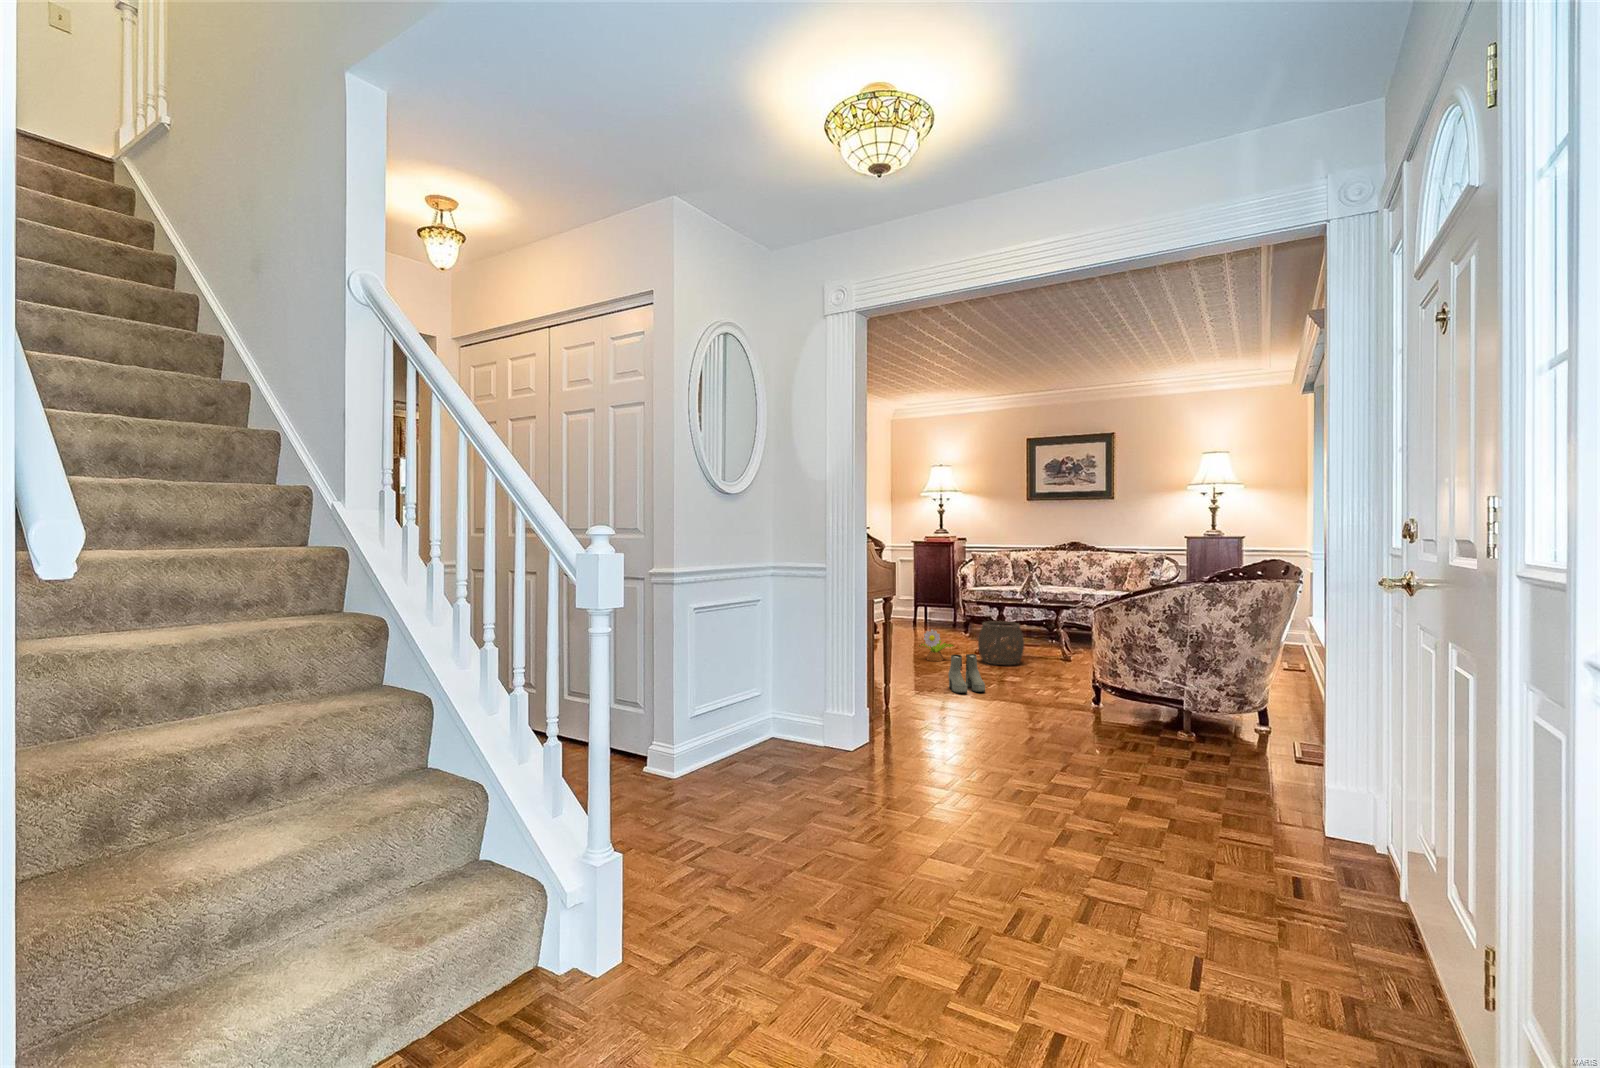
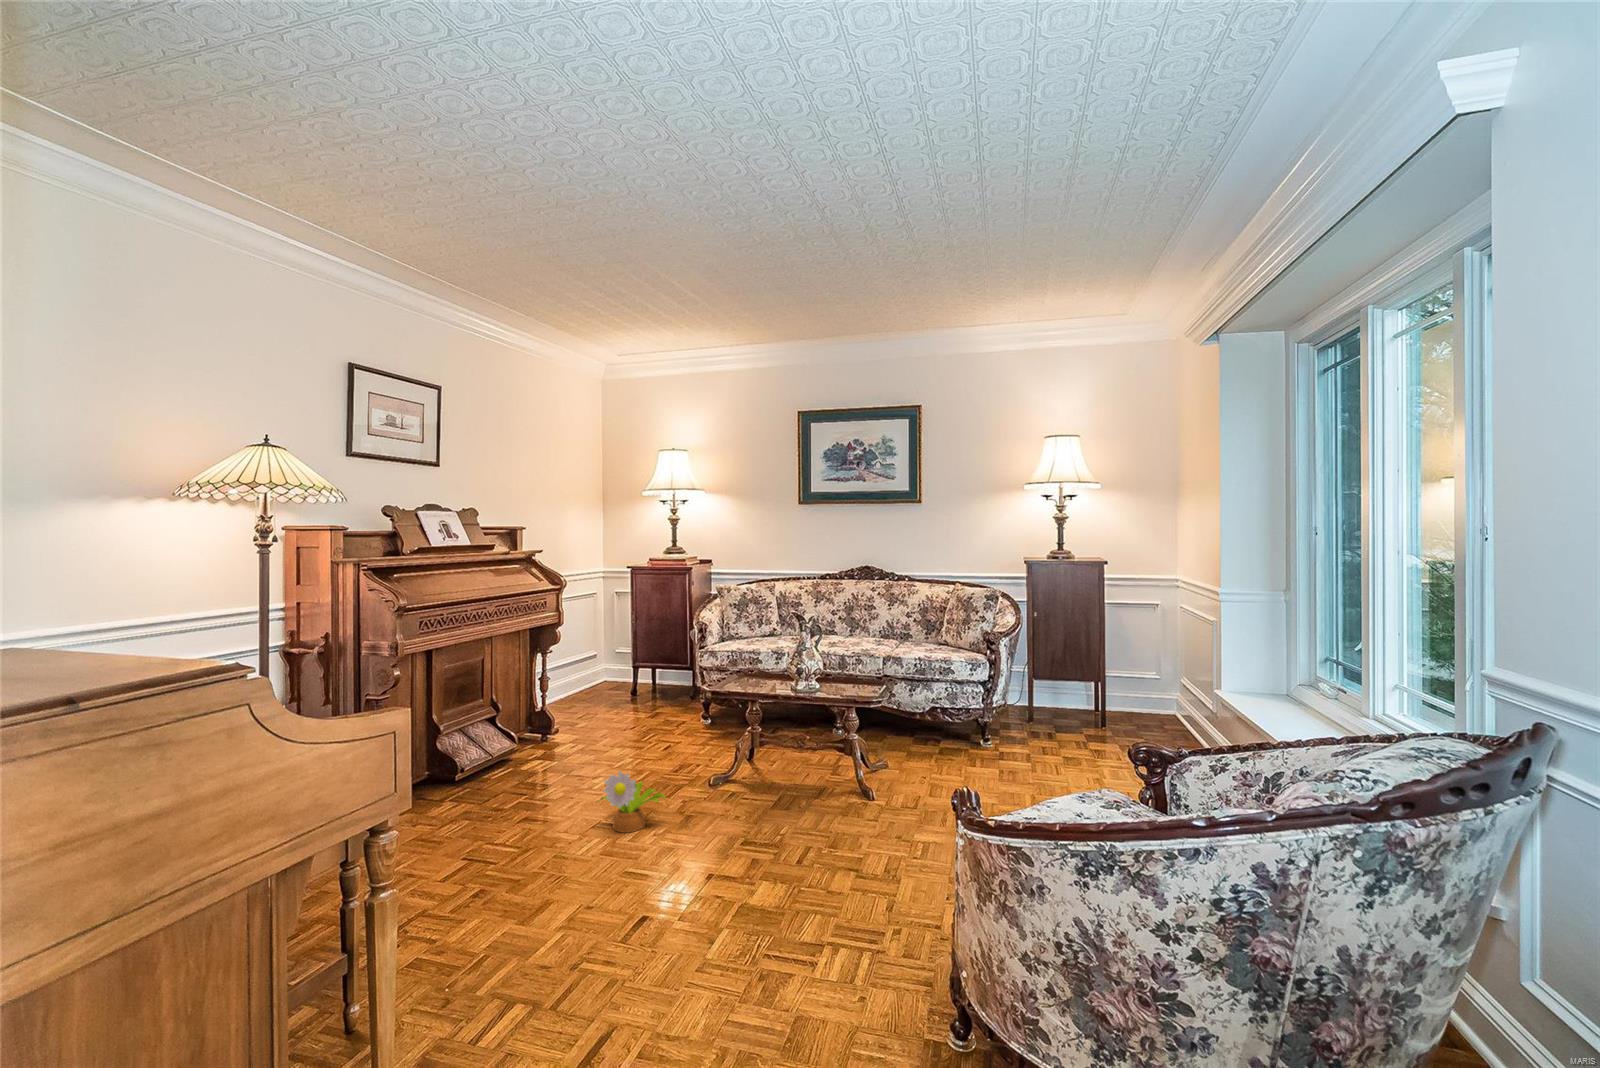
woven basket: present [978,621,1024,665] -> none [710,739,797,837]
boots: present [948,654,985,693] -> none [618,895,705,1032]

